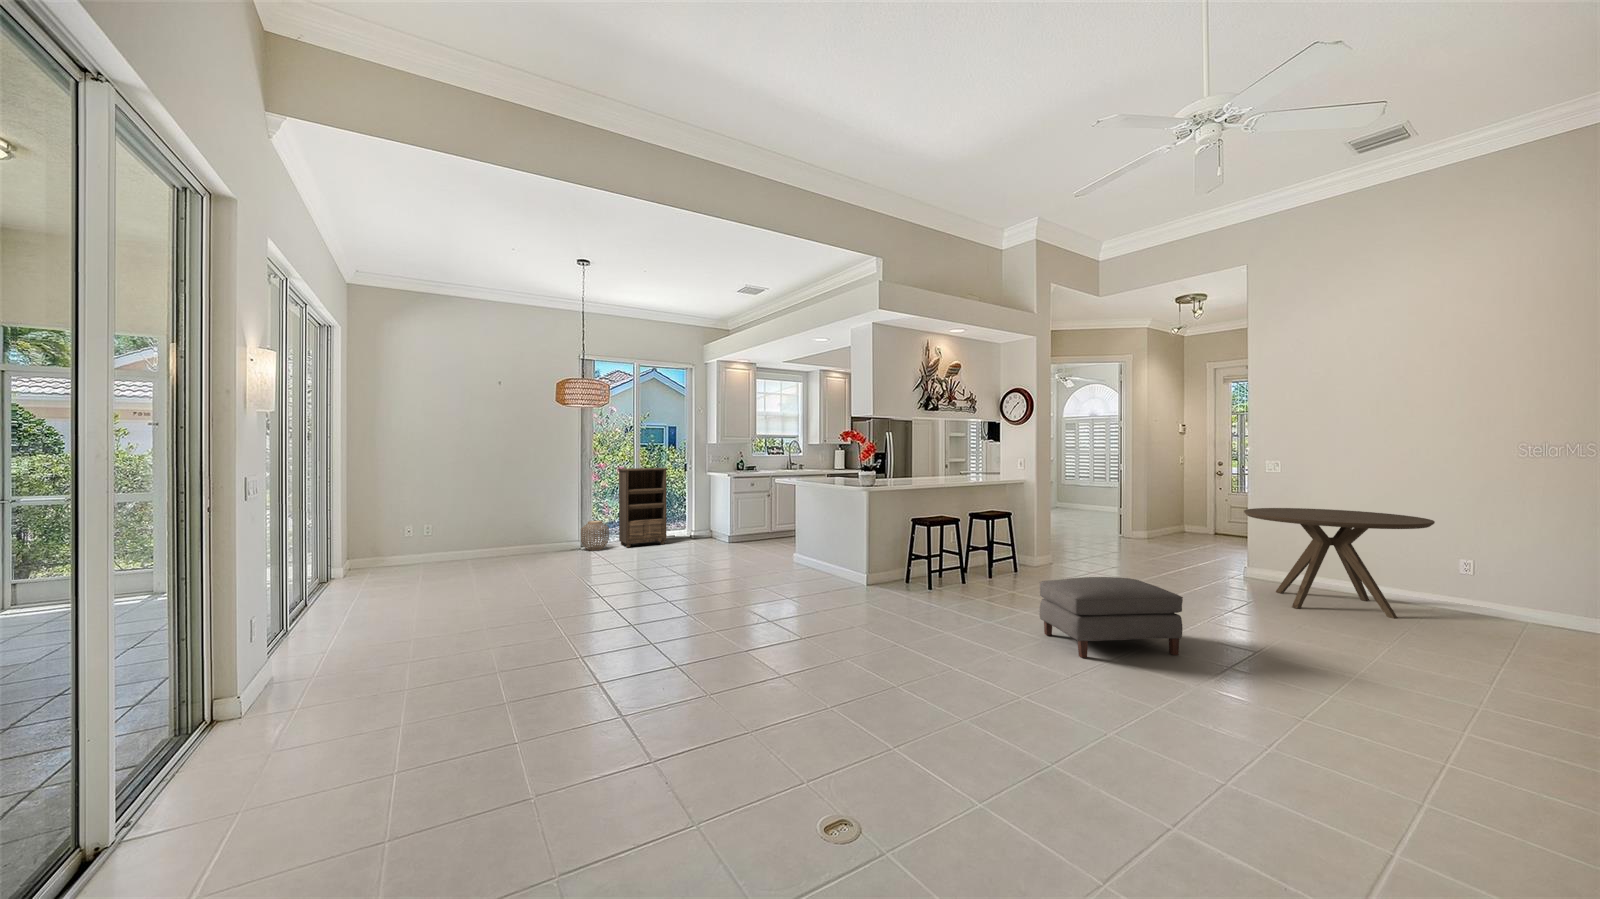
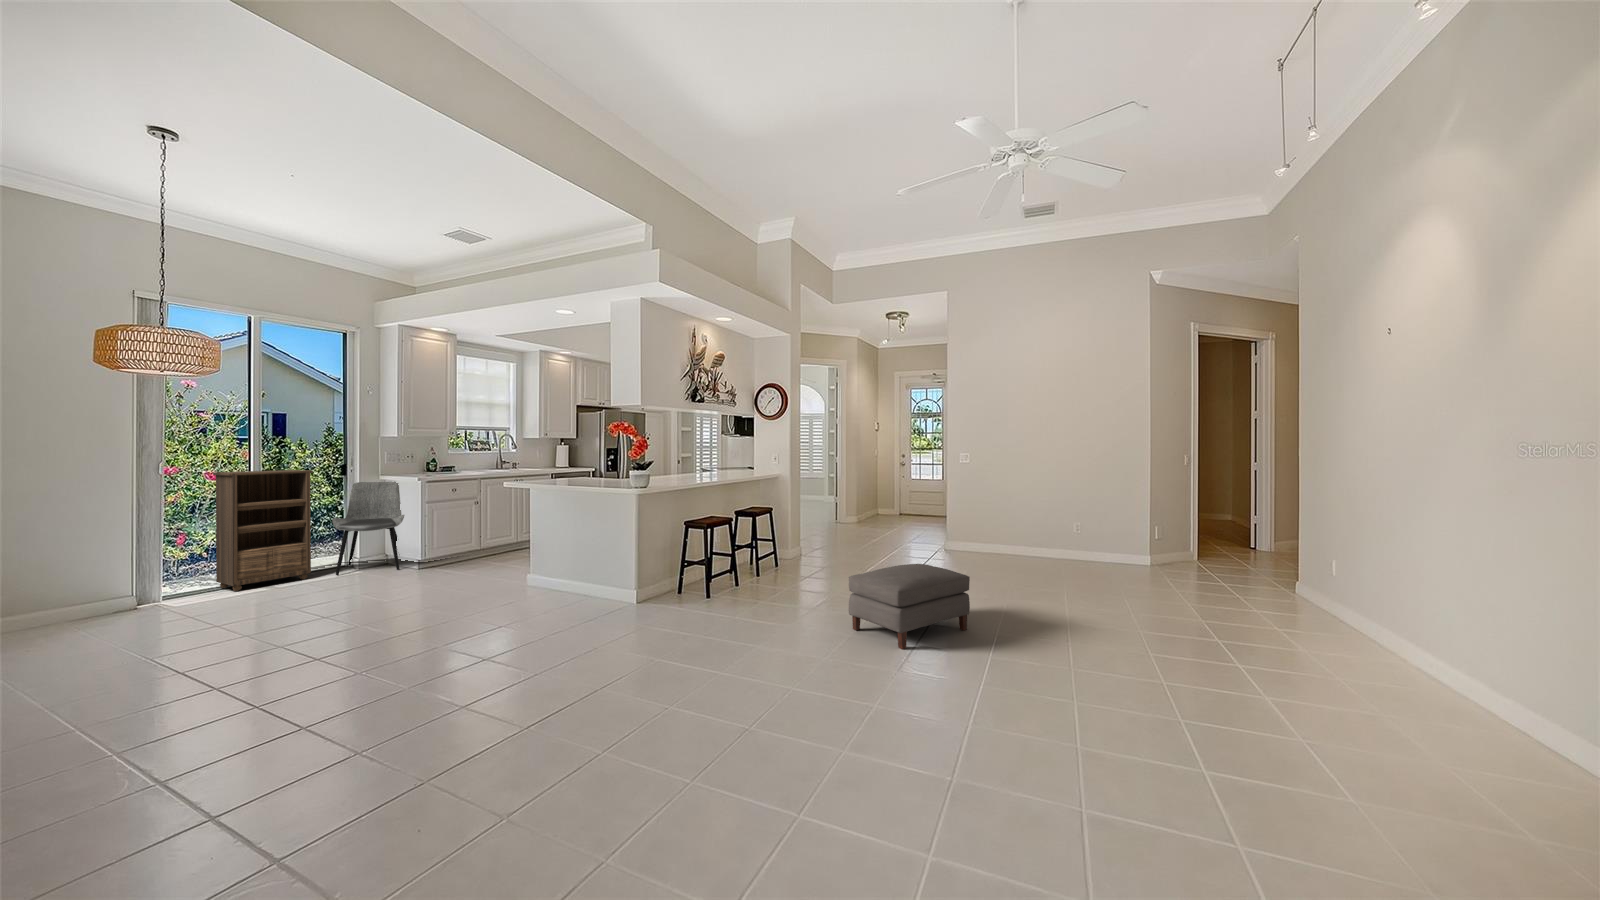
dining chair: none [679,478,722,544] -> present [332,481,404,575]
dining table: present [1244,508,1435,618] -> none [958,492,1076,572]
woven basket: present [581,521,609,550] -> none [132,555,197,604]

